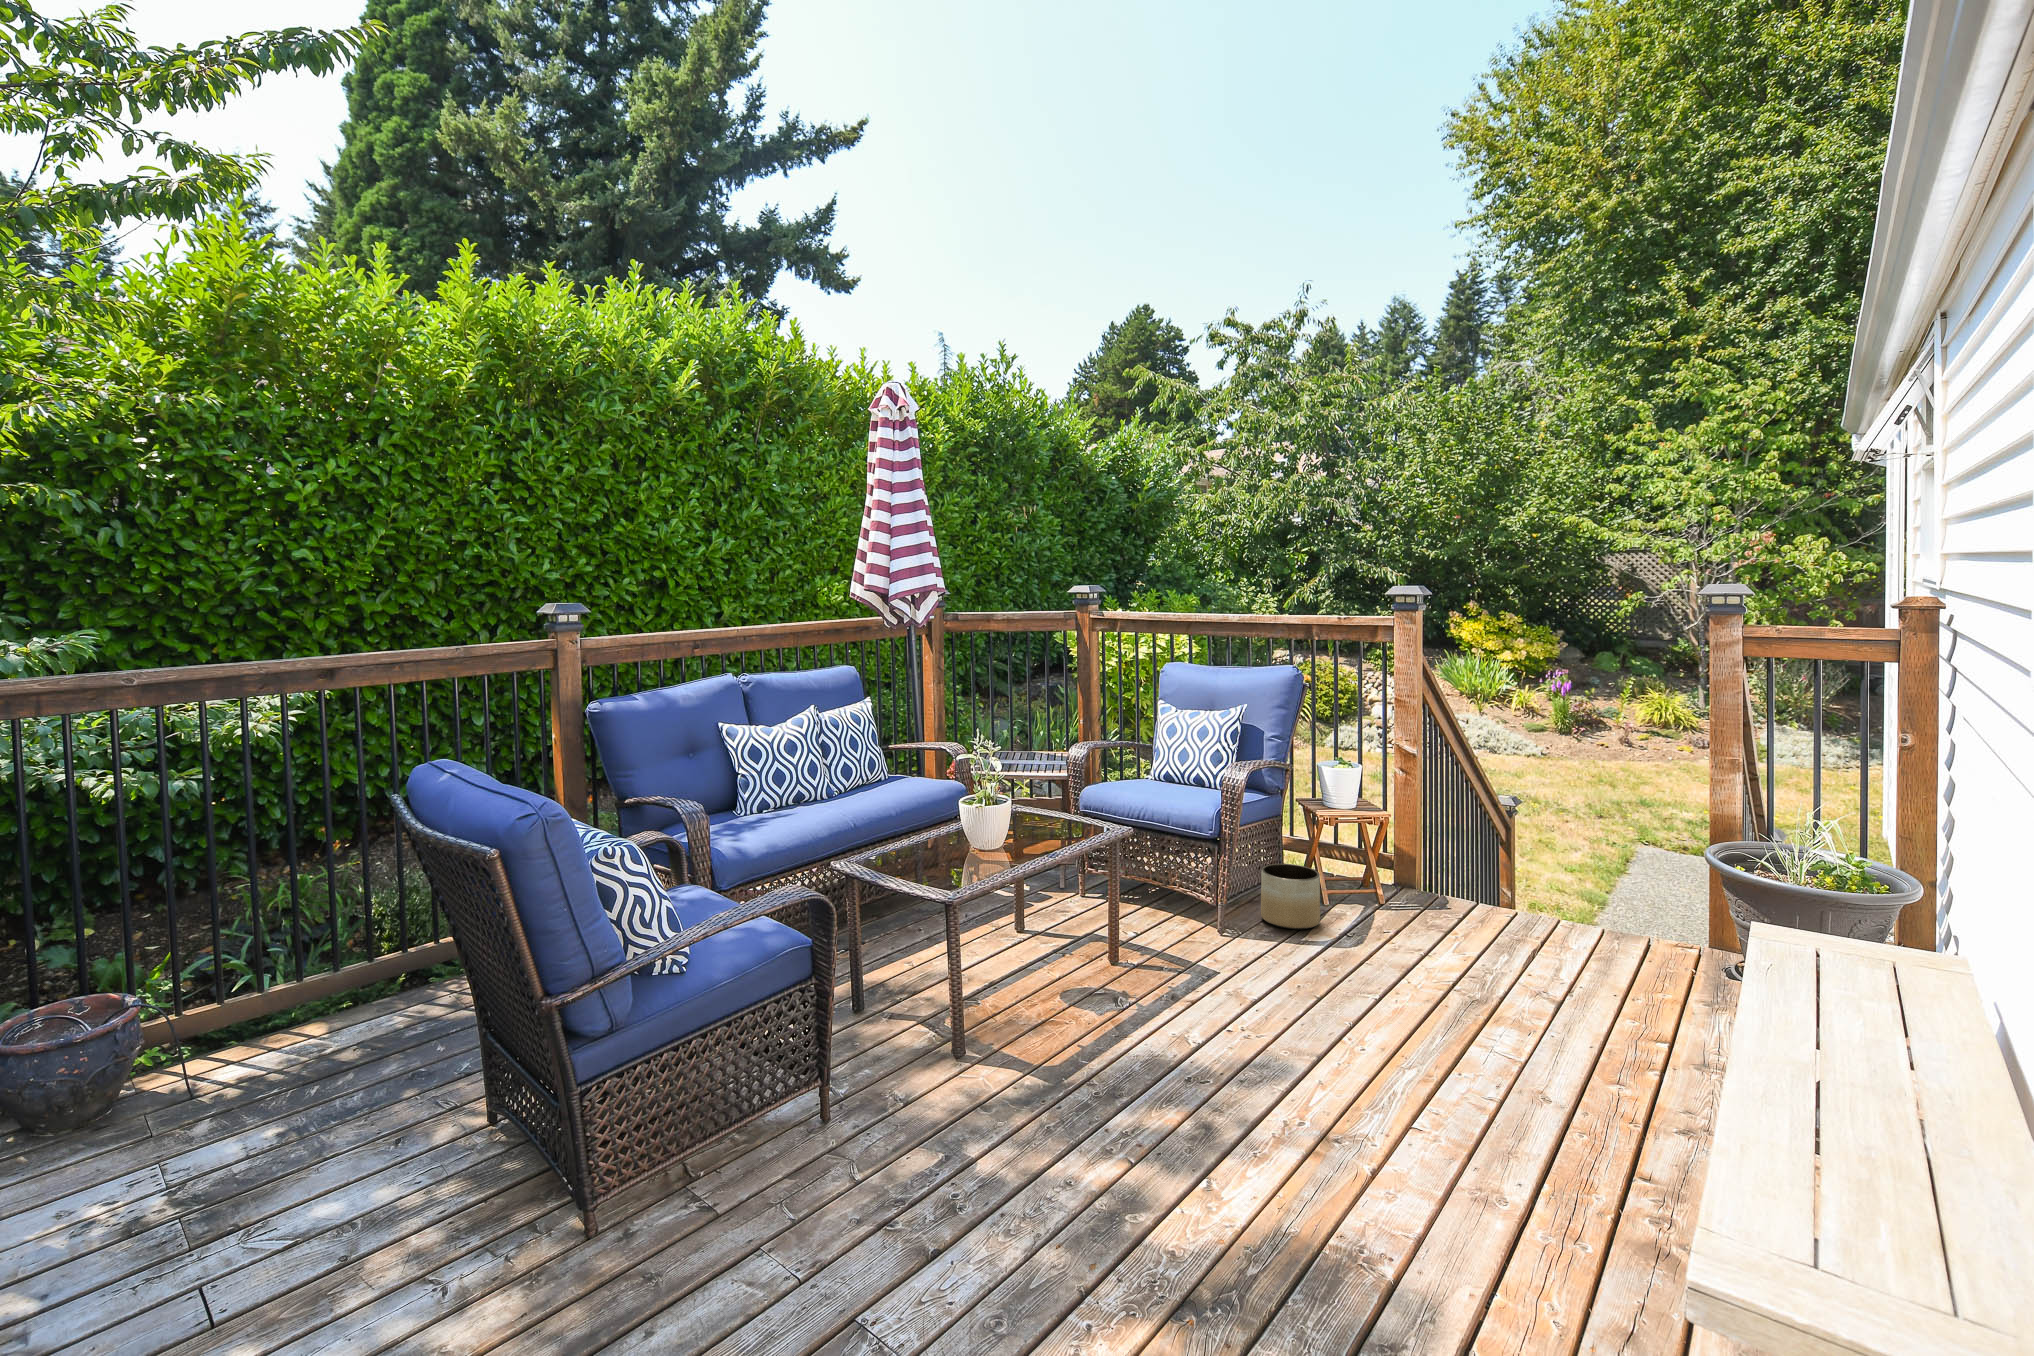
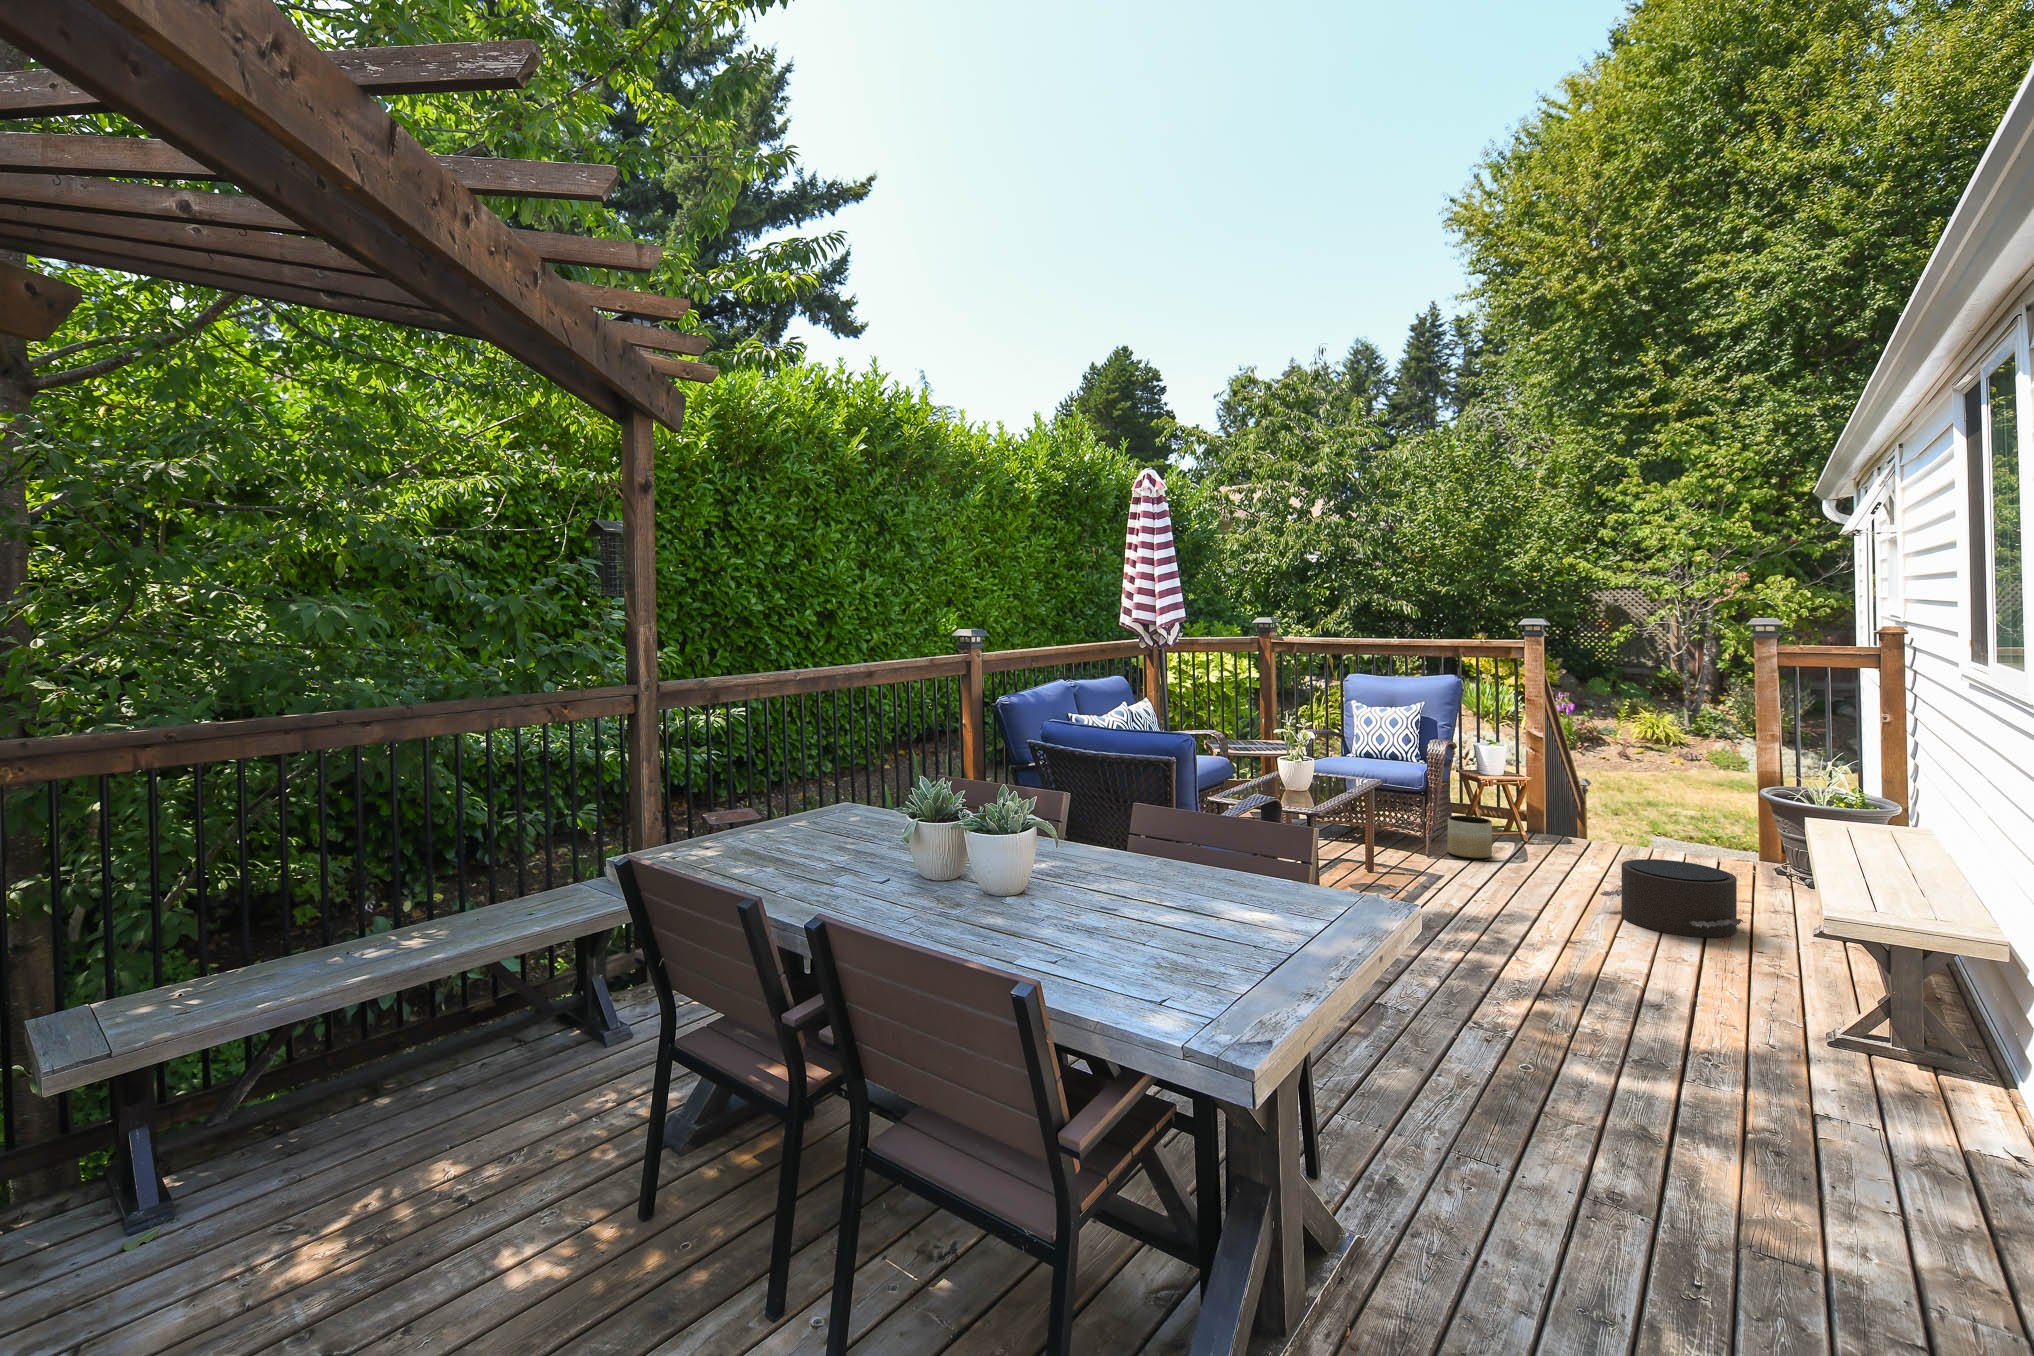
pouf: none [1417,967,1634,1121] -> present [1599,859,1744,938]

